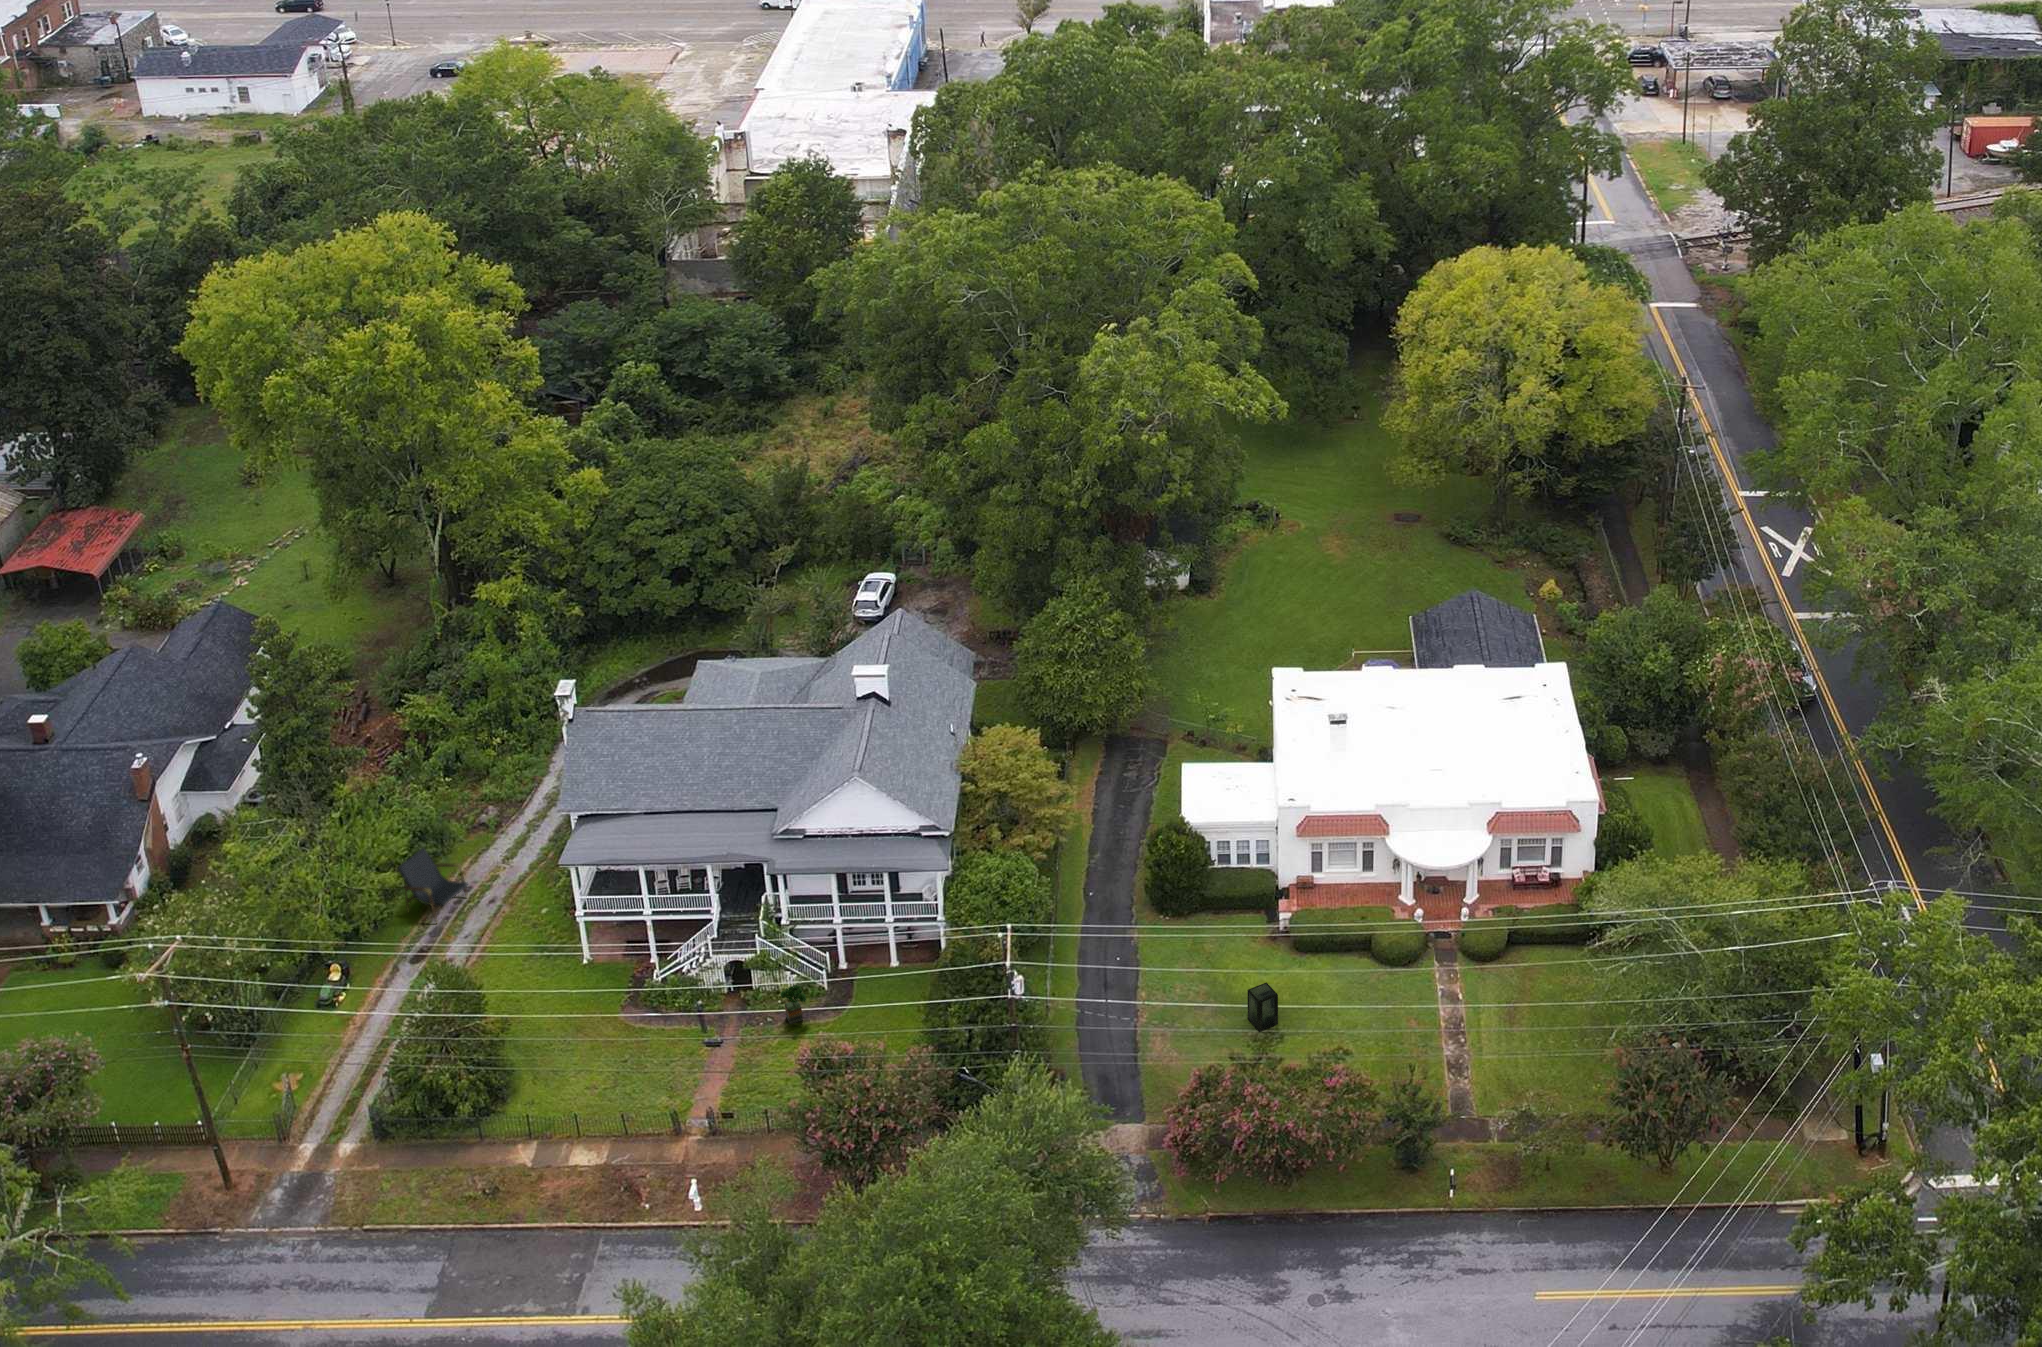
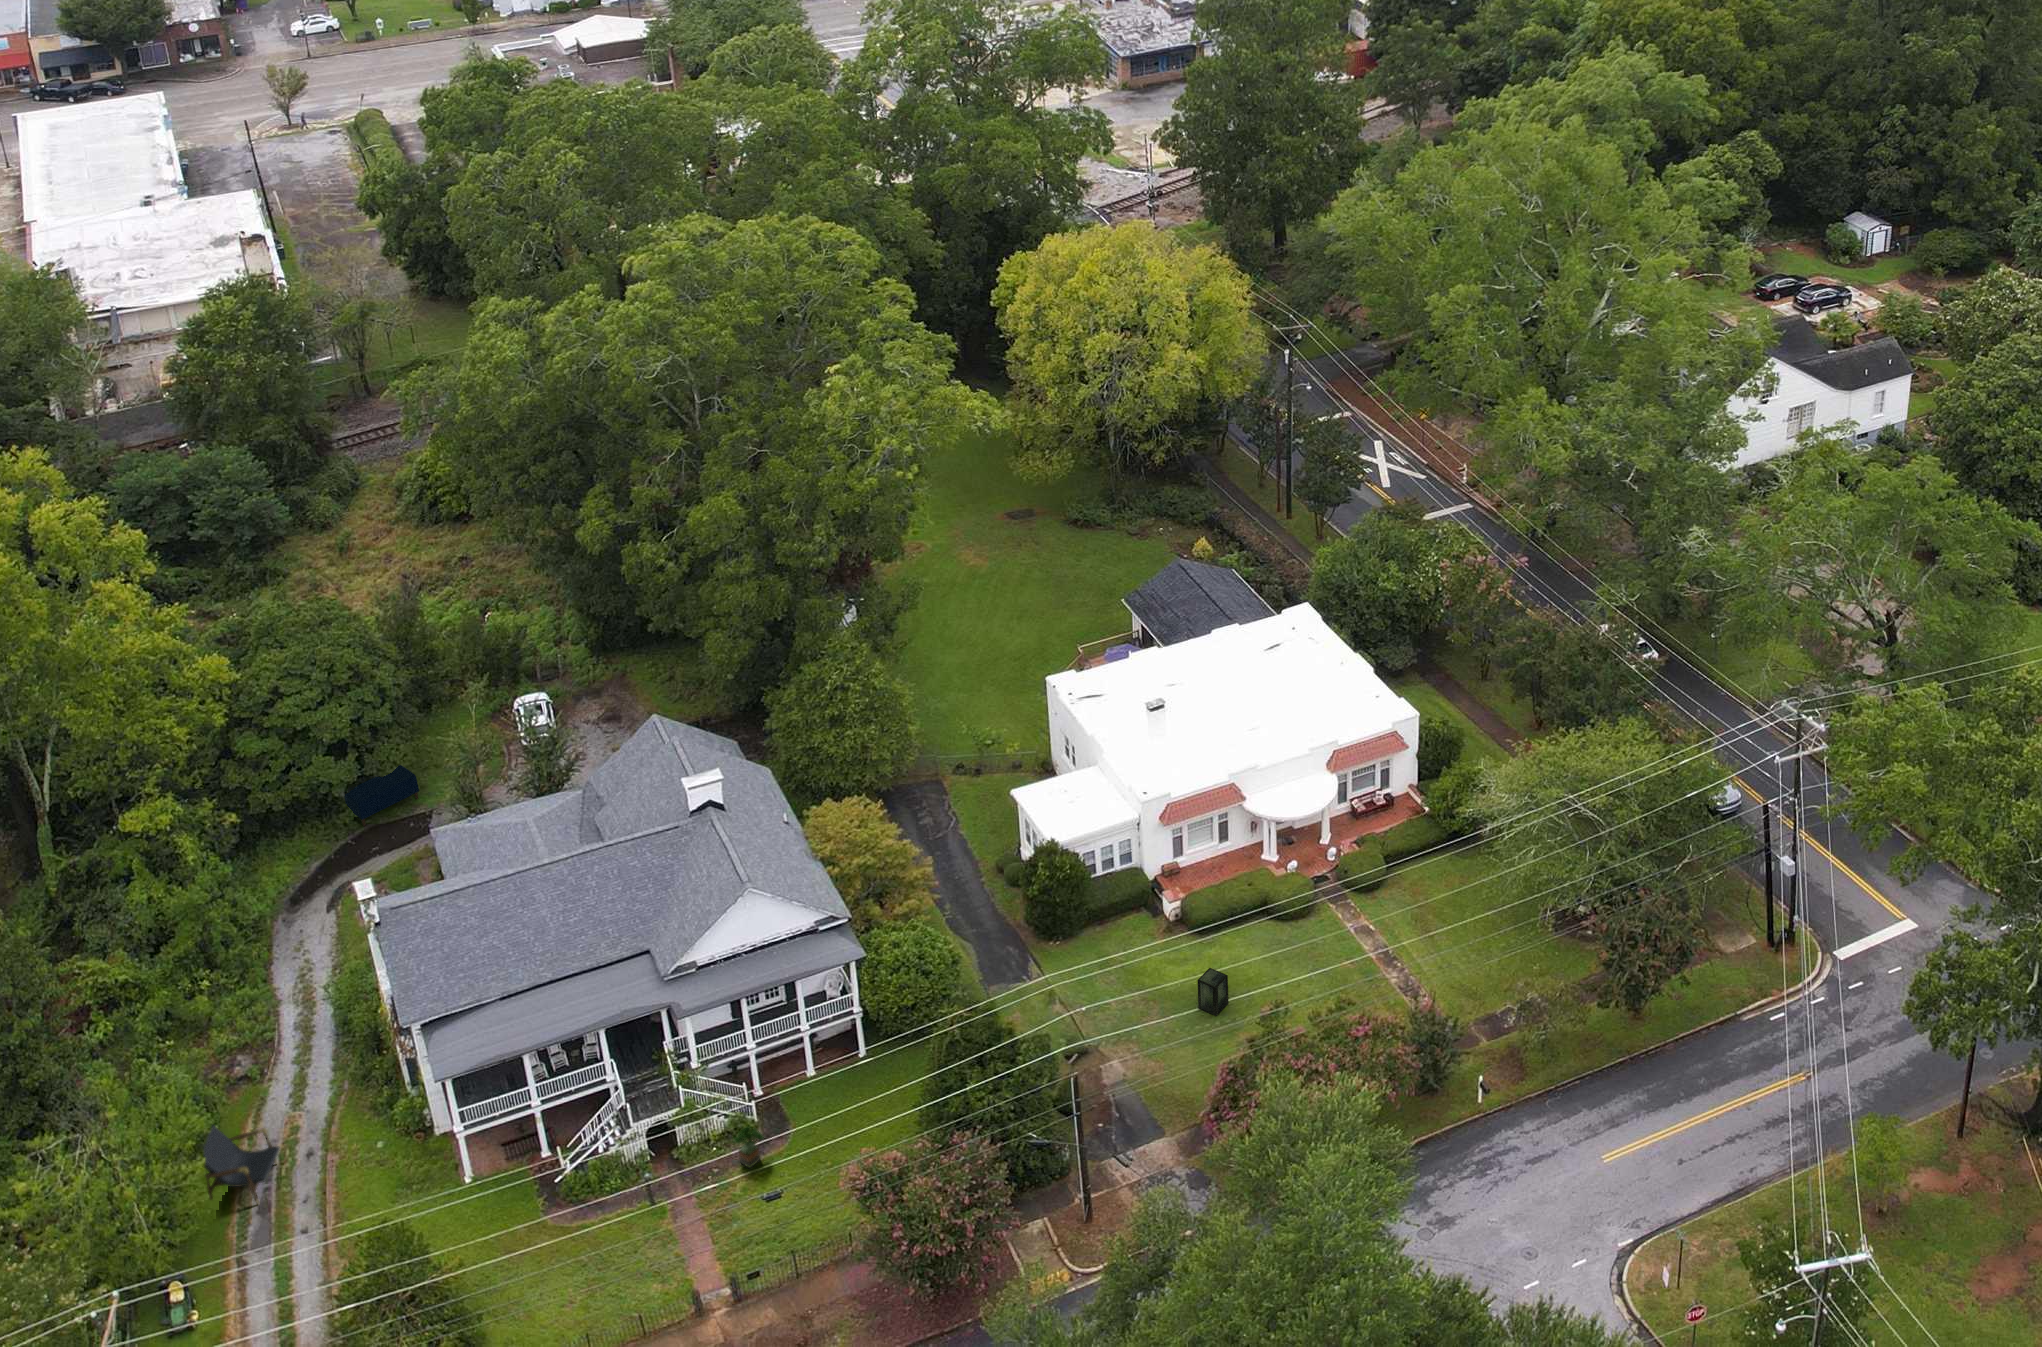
bench: none [683,610,744,653] -> present [344,765,419,826]

